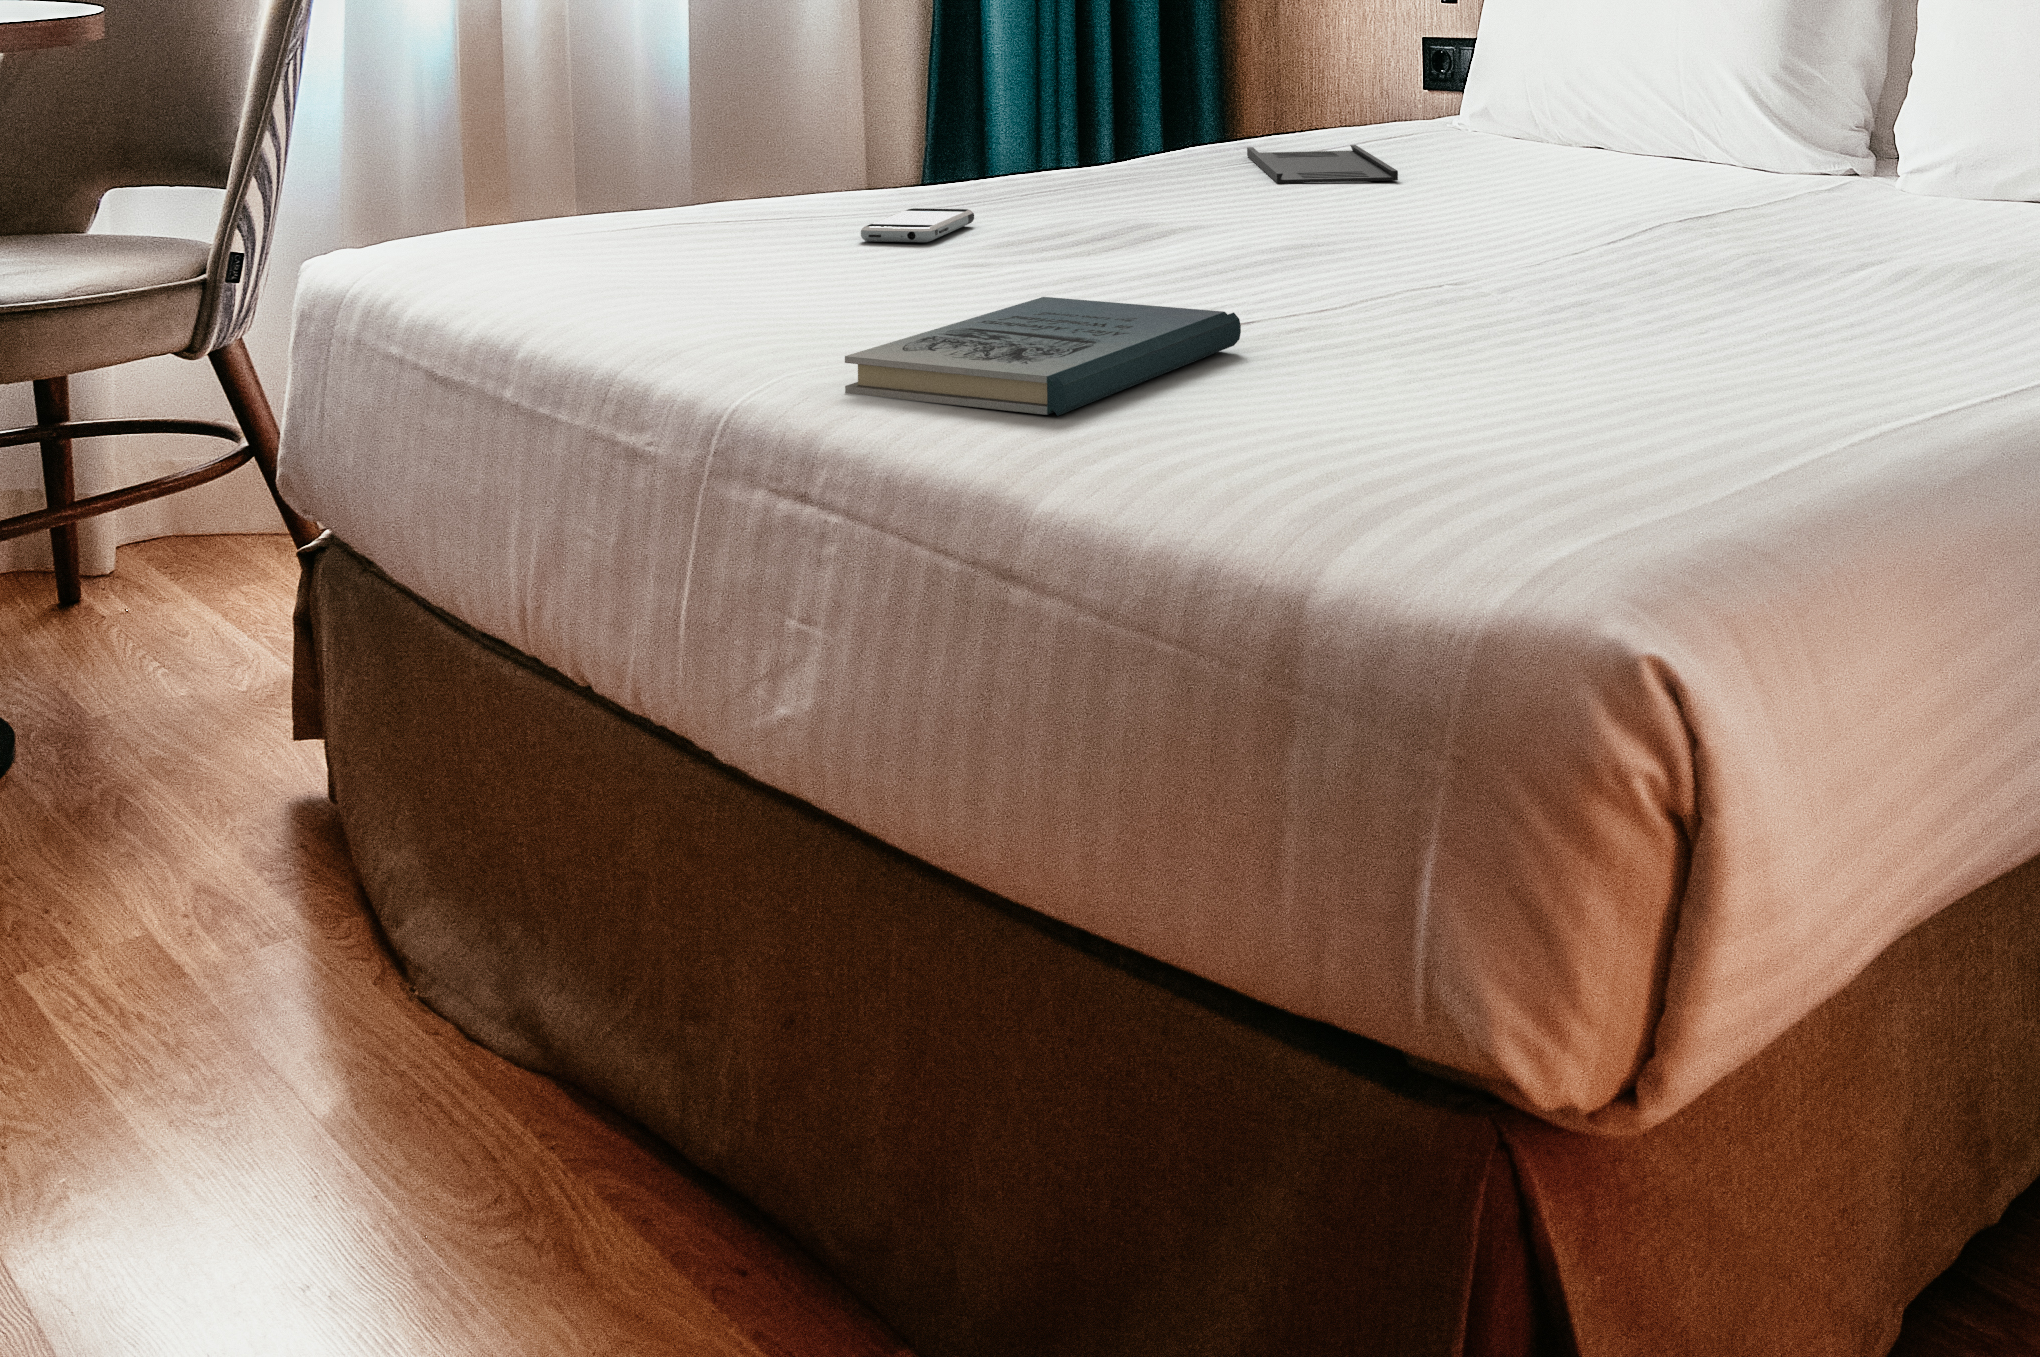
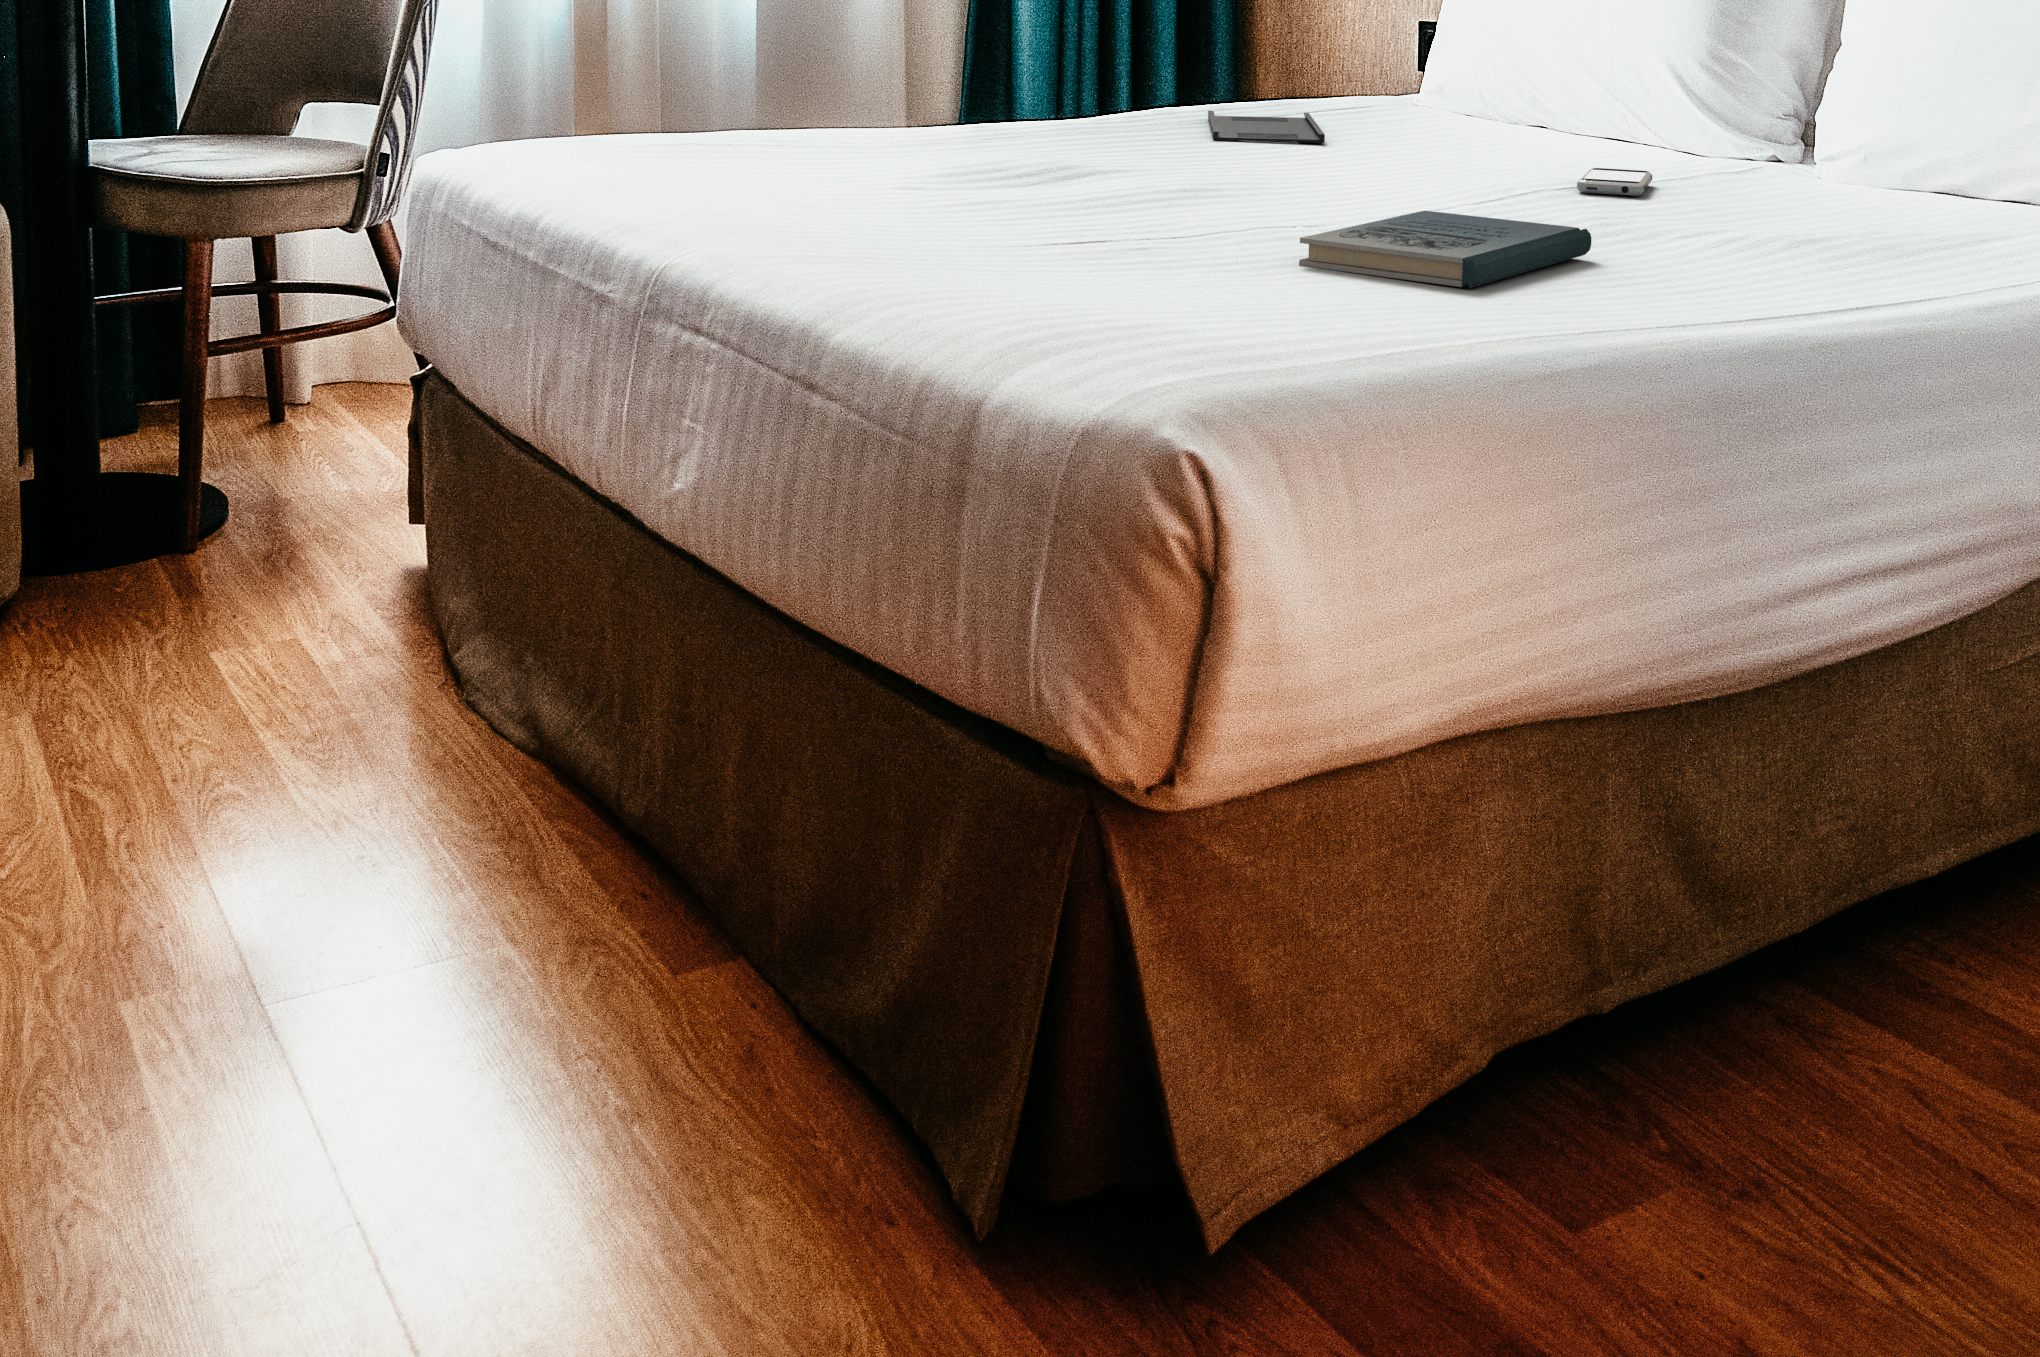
smartphone: present [861,208,974,242] -> present [1577,168,1652,196]
book: present [845,297,1241,416] -> present [1299,211,1591,288]

